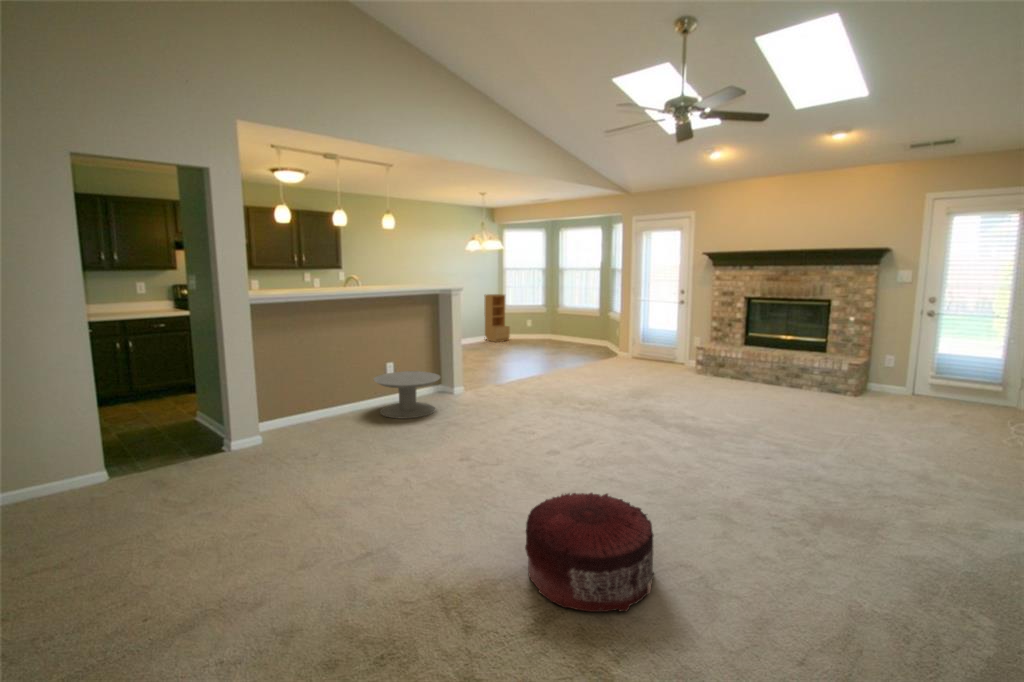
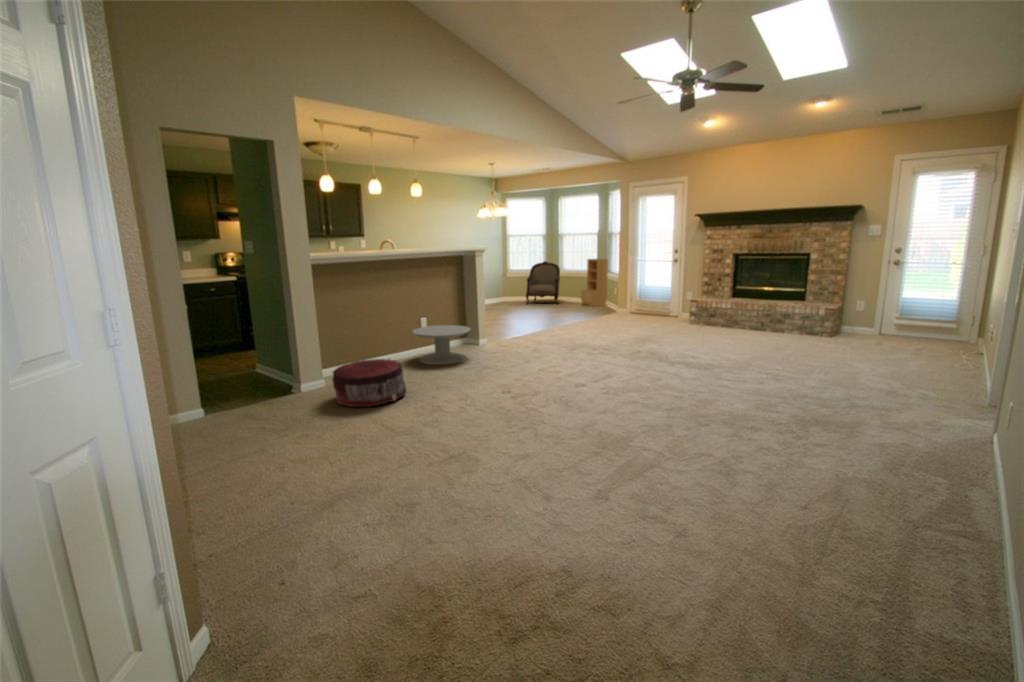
bookshelf: present [484,294,510,342] -> present [581,259,608,306]
armchair: none [520,297,558,345] -> present [526,261,560,304]
pouf: present [525,493,654,612] -> present [332,359,406,407]

